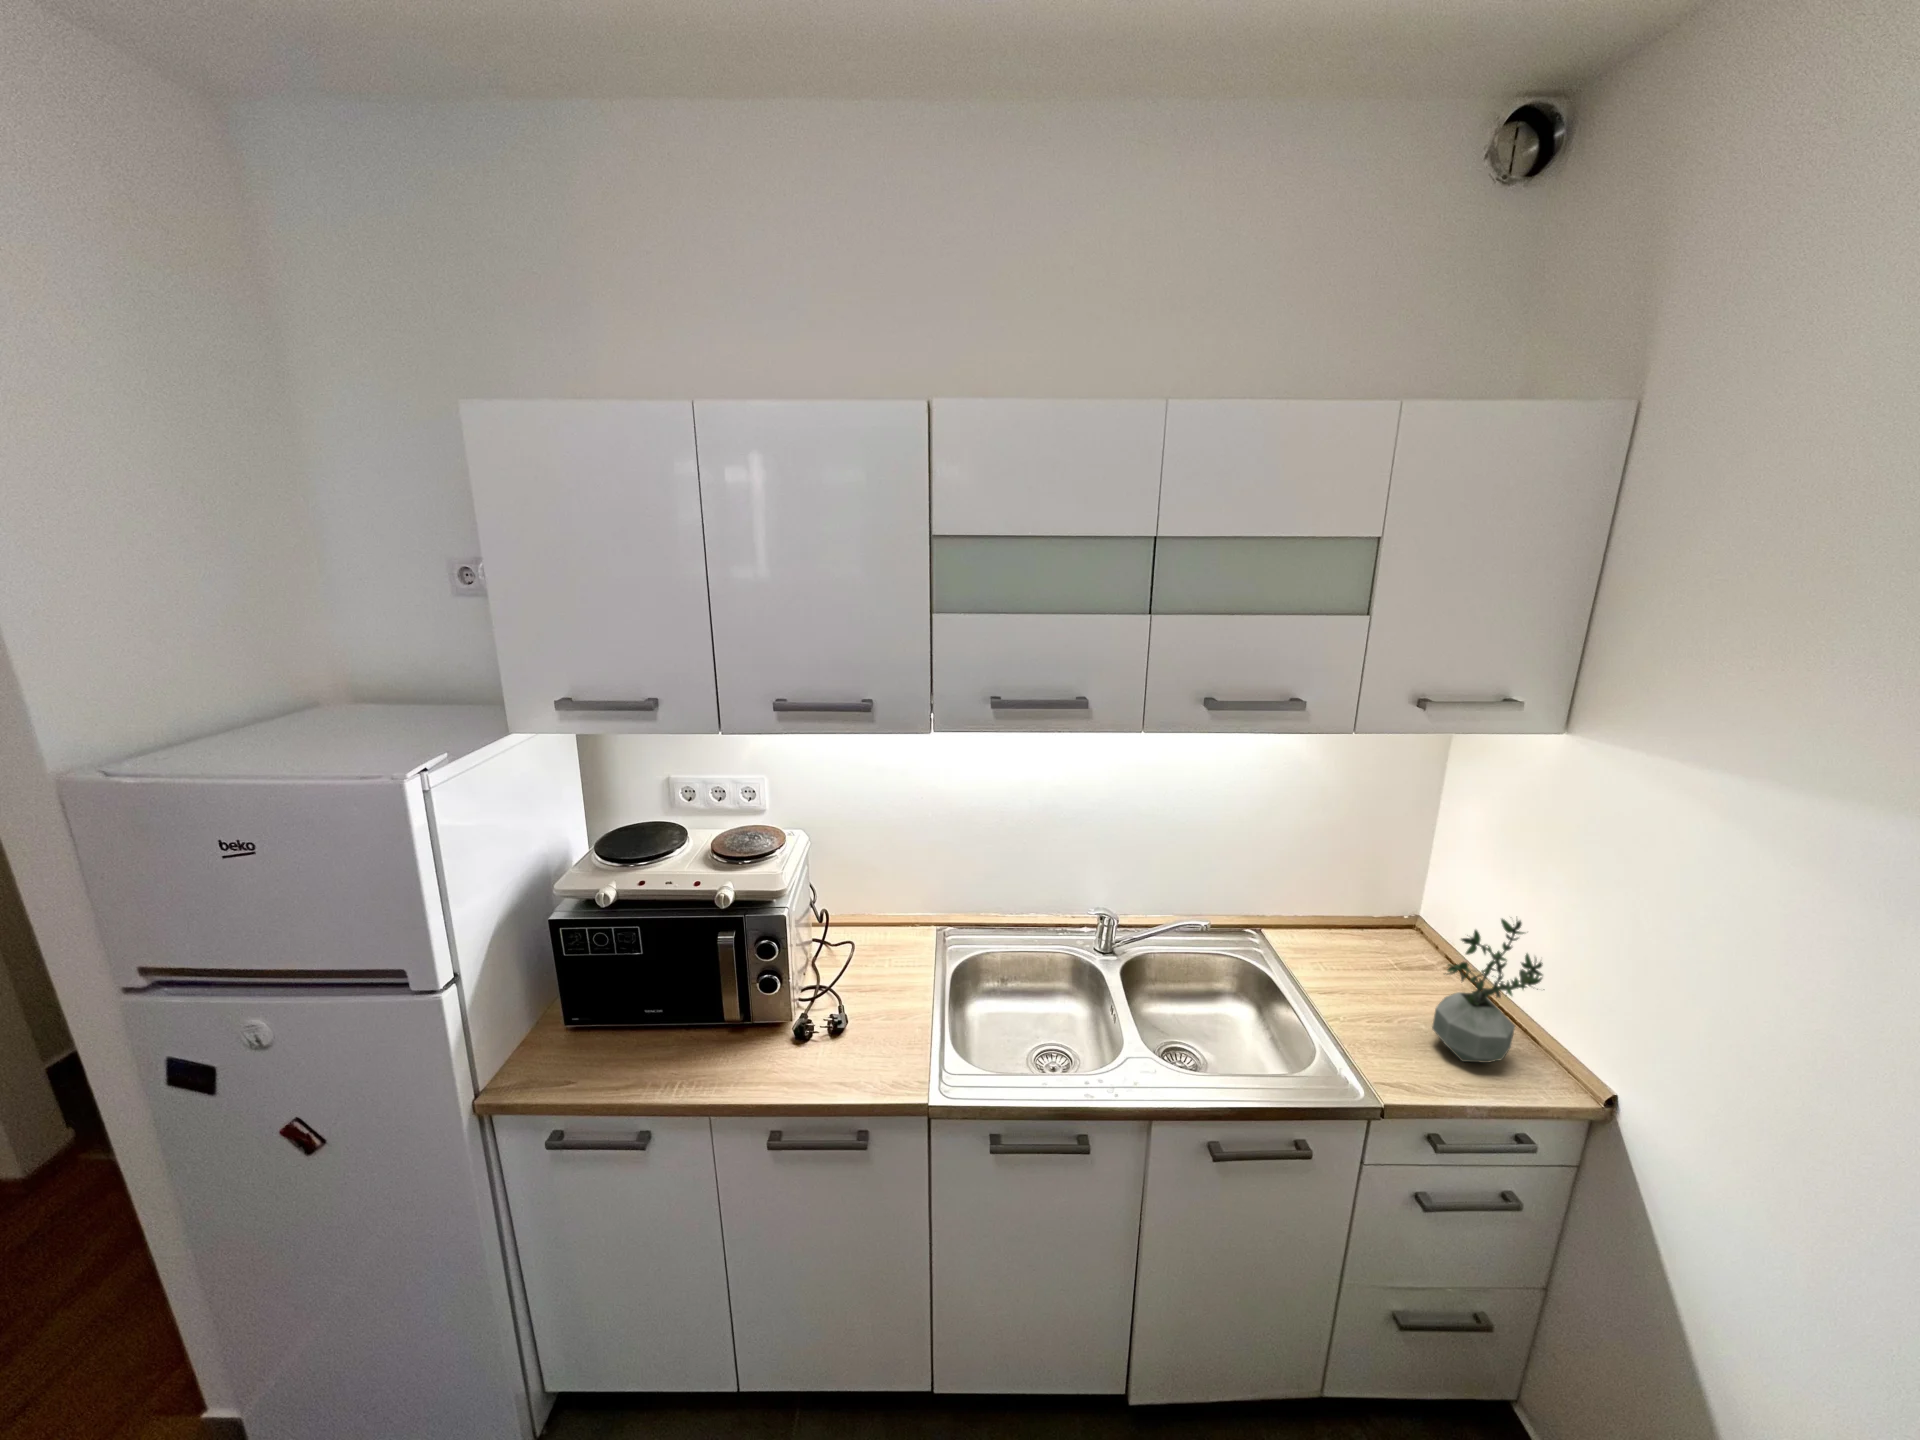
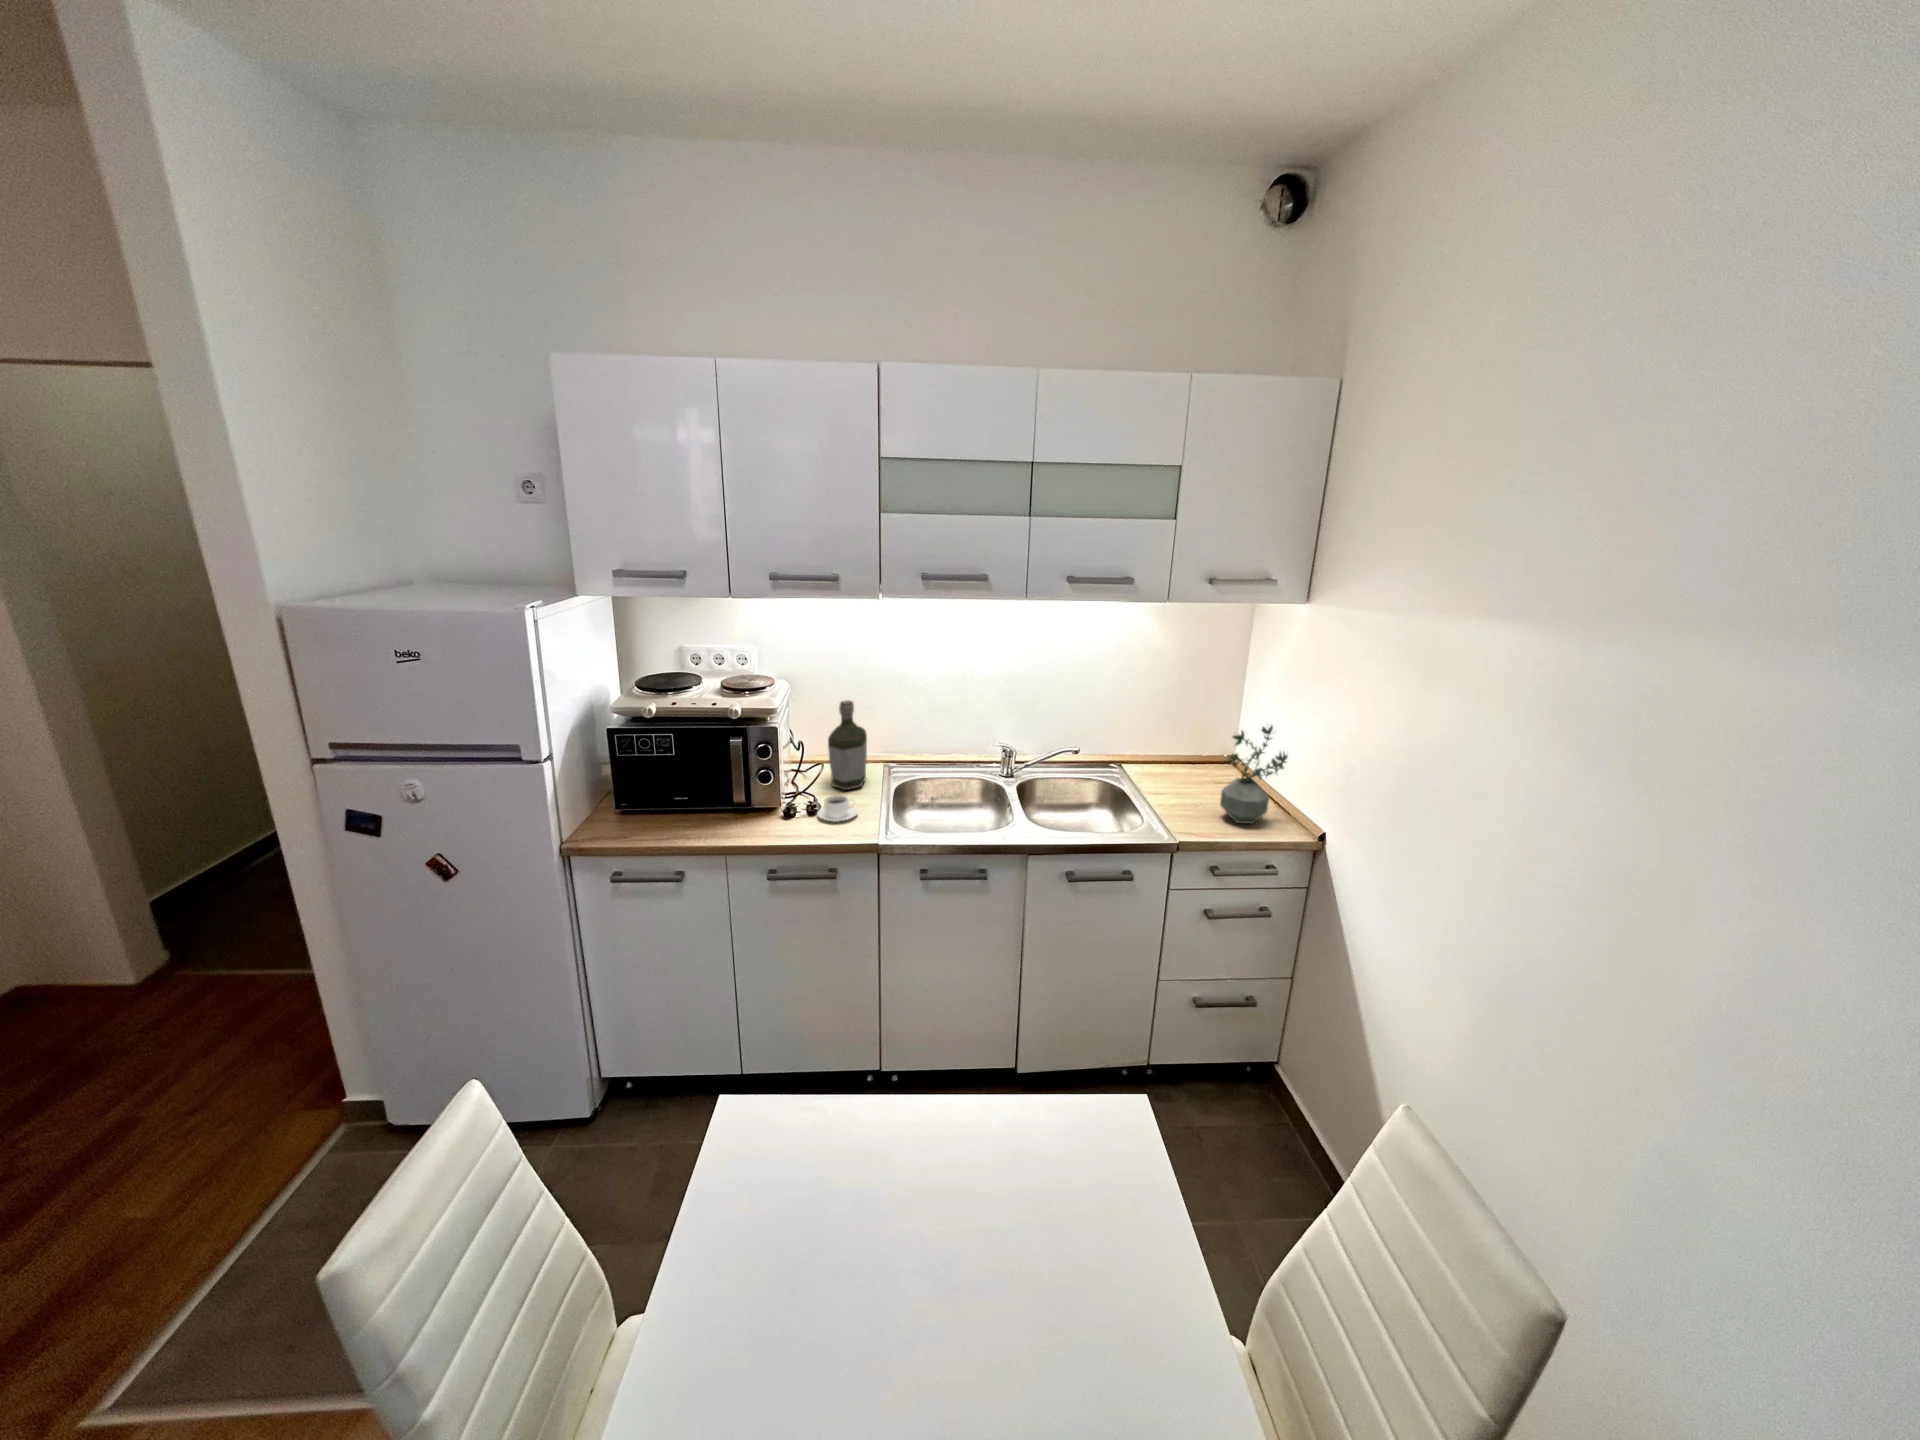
bottle: none [859,855,912,981] -> present [828,700,867,790]
coffee cup: none [842,1005,900,1052] -> present [817,795,858,822]

